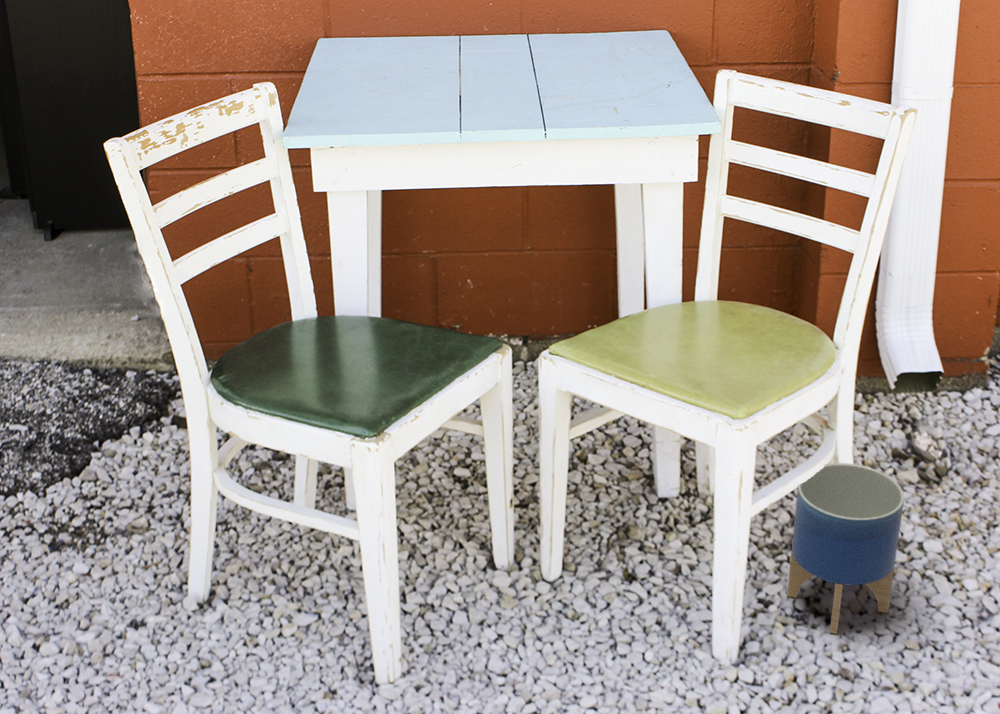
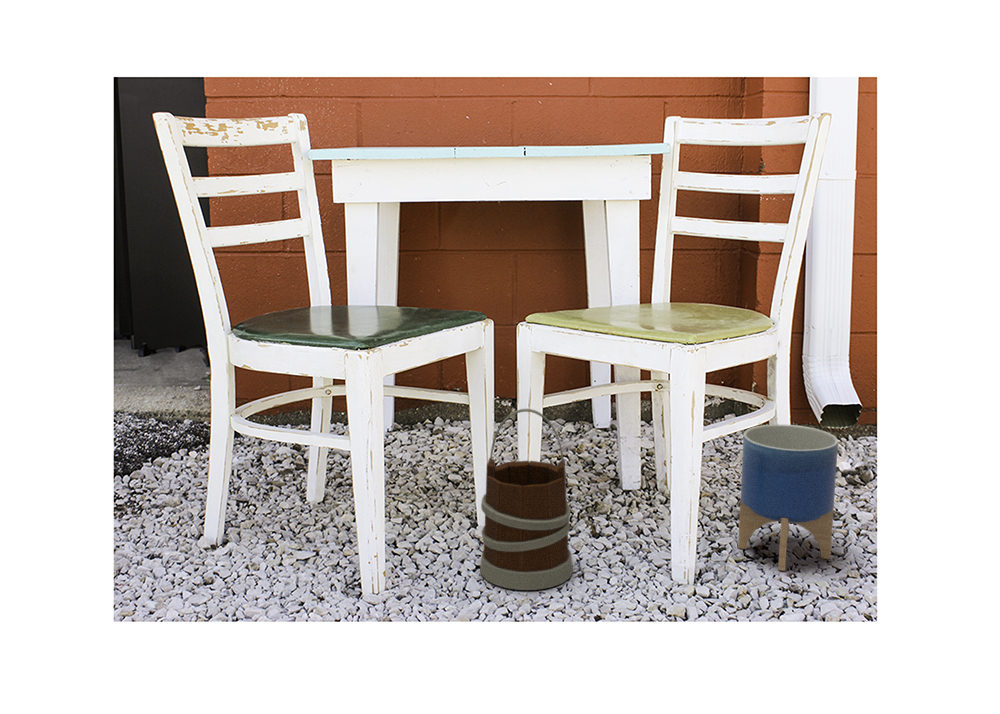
wooden bucket: none [502,482,604,672] -> present [480,409,573,590]

